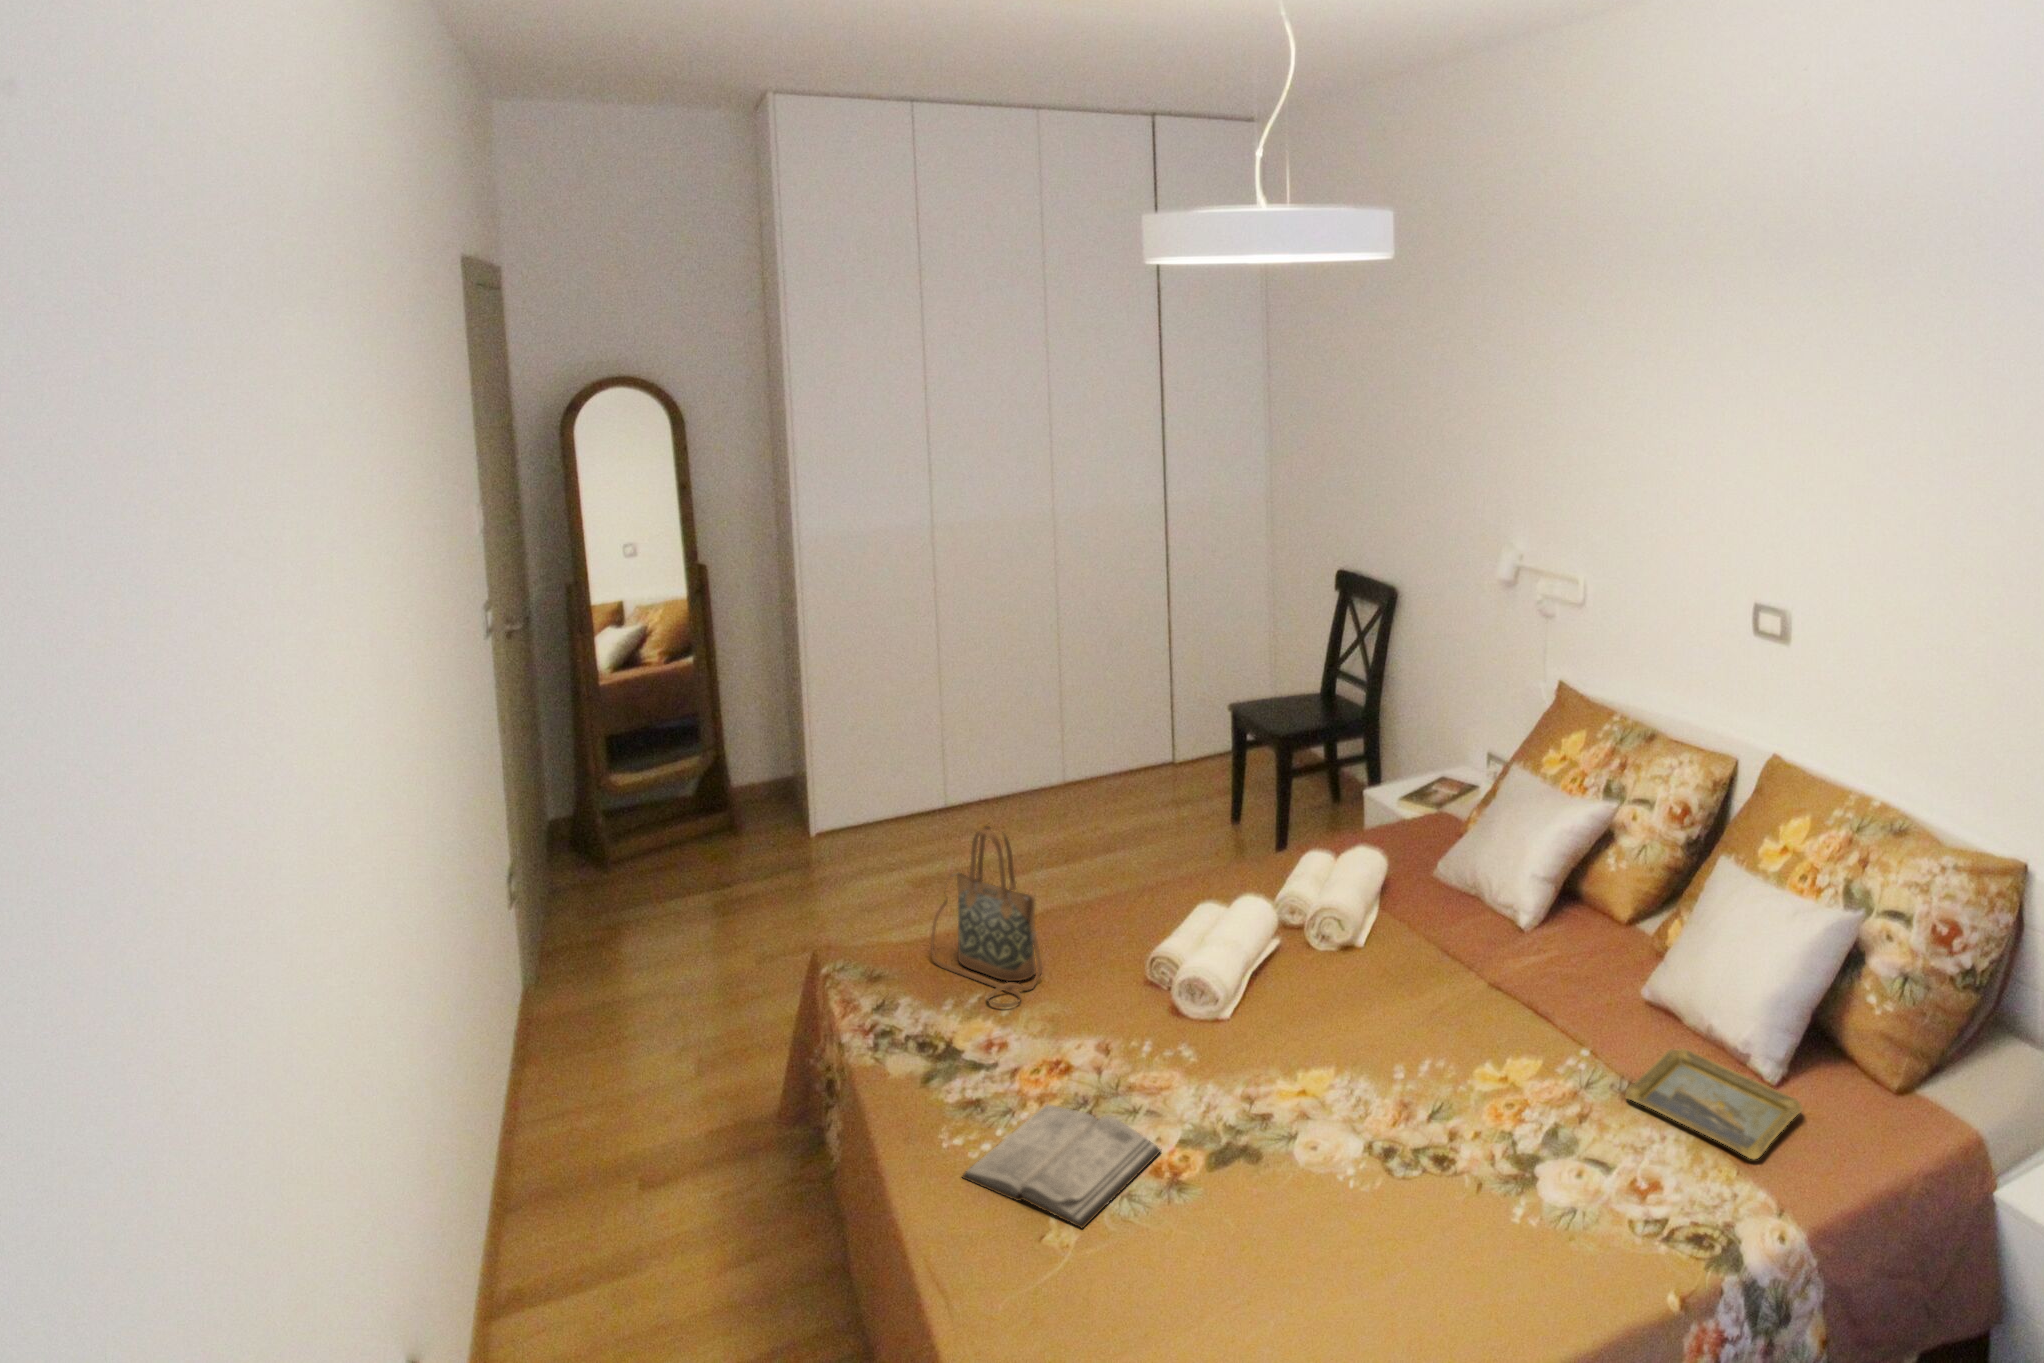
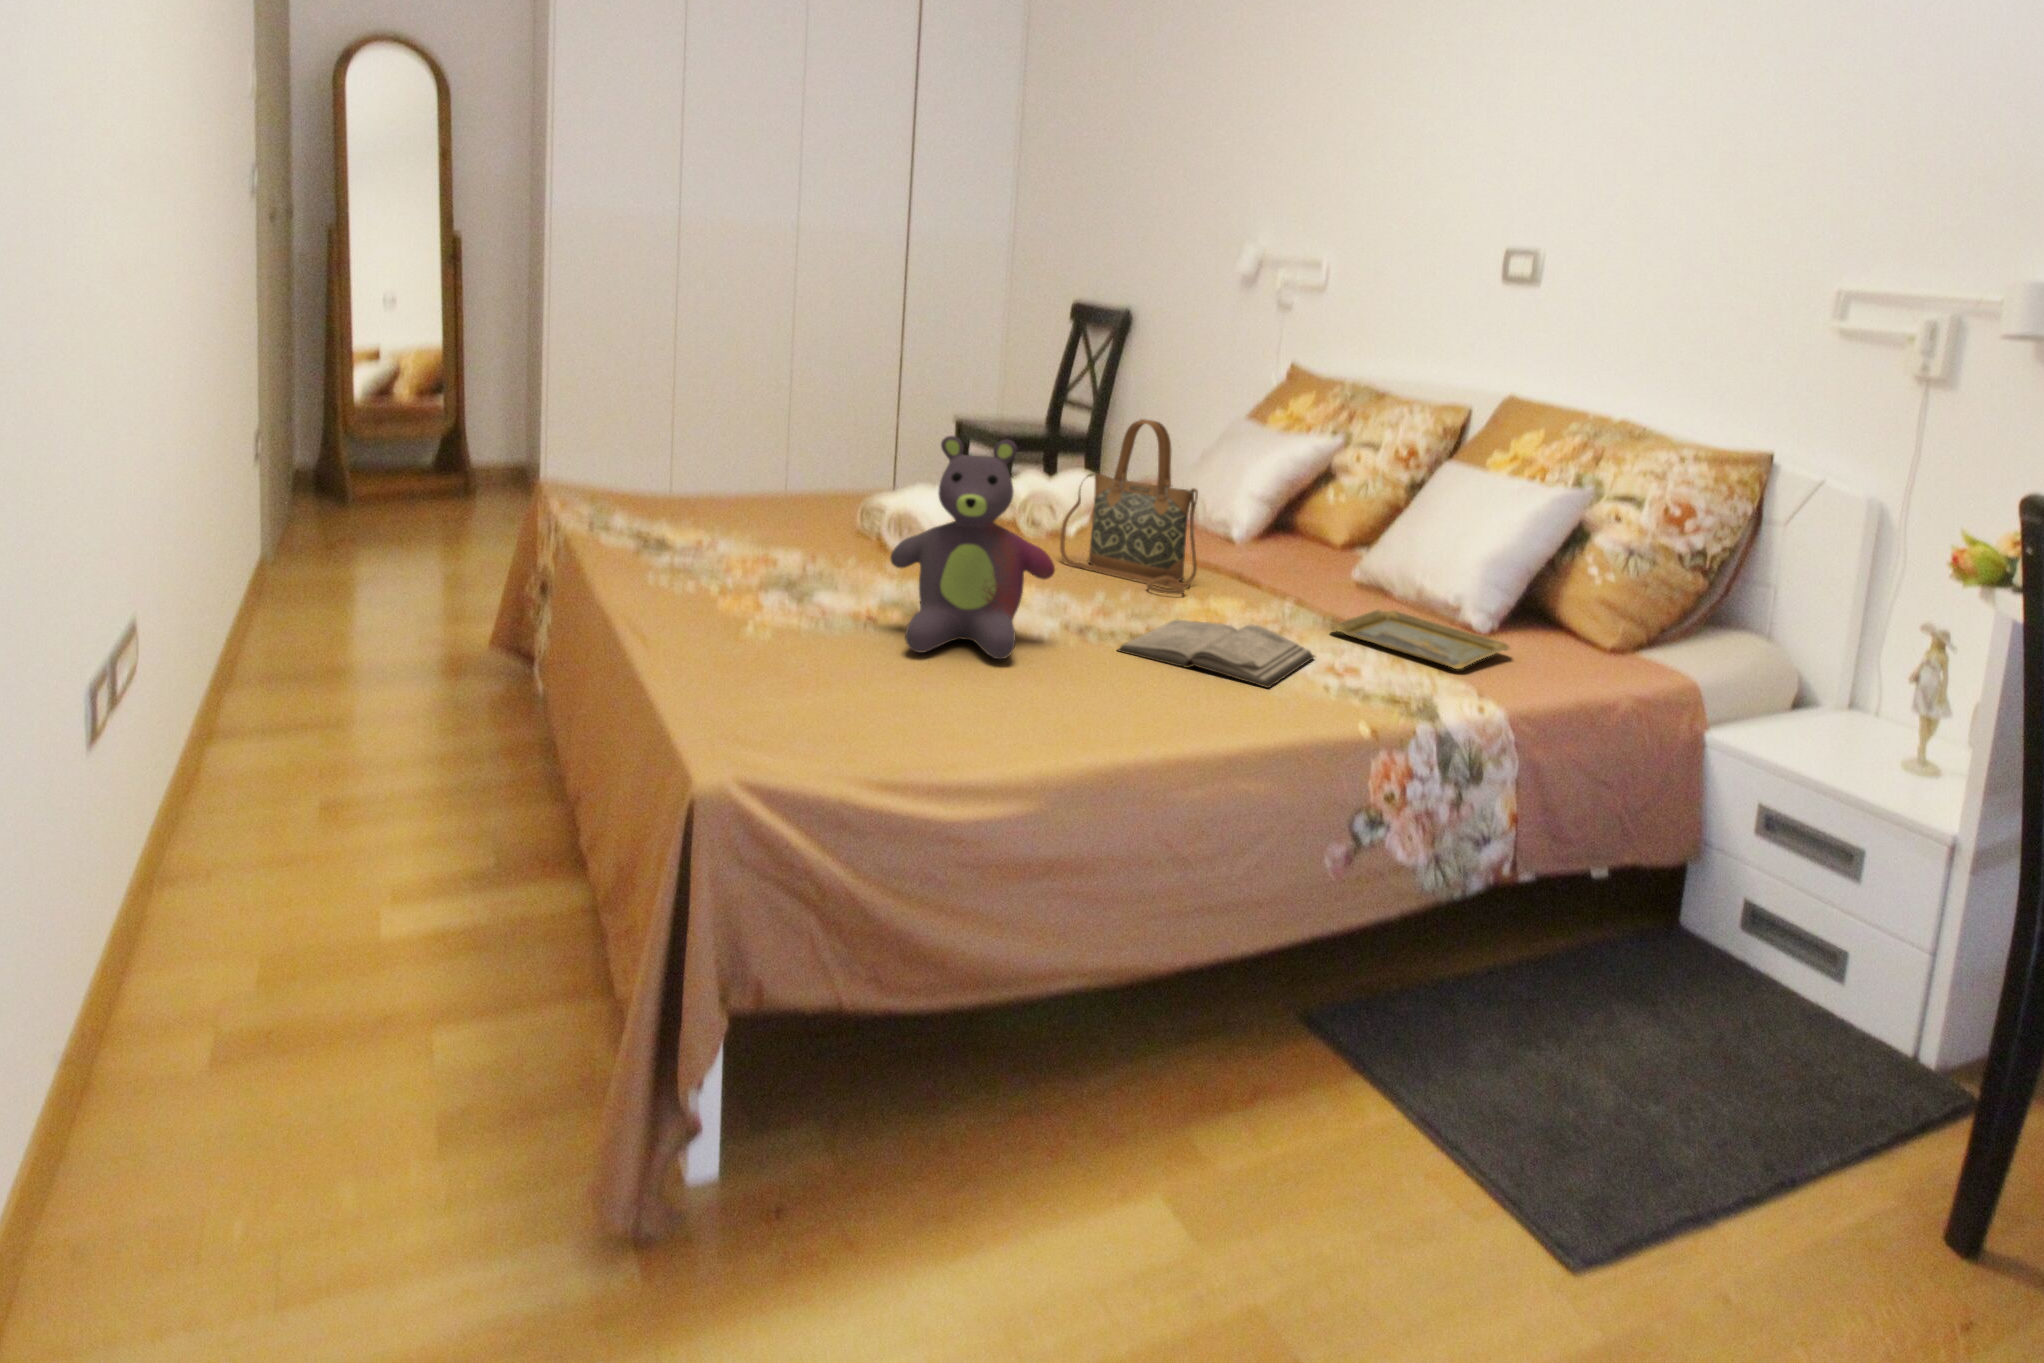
handbag: present [931,826,1042,1007] -> present [1060,419,1198,594]
stuffed bear: none [1185,992,1351,1242] -> present [890,436,1055,659]
diary: present [962,1104,1161,1228] -> present [1118,620,1314,688]

